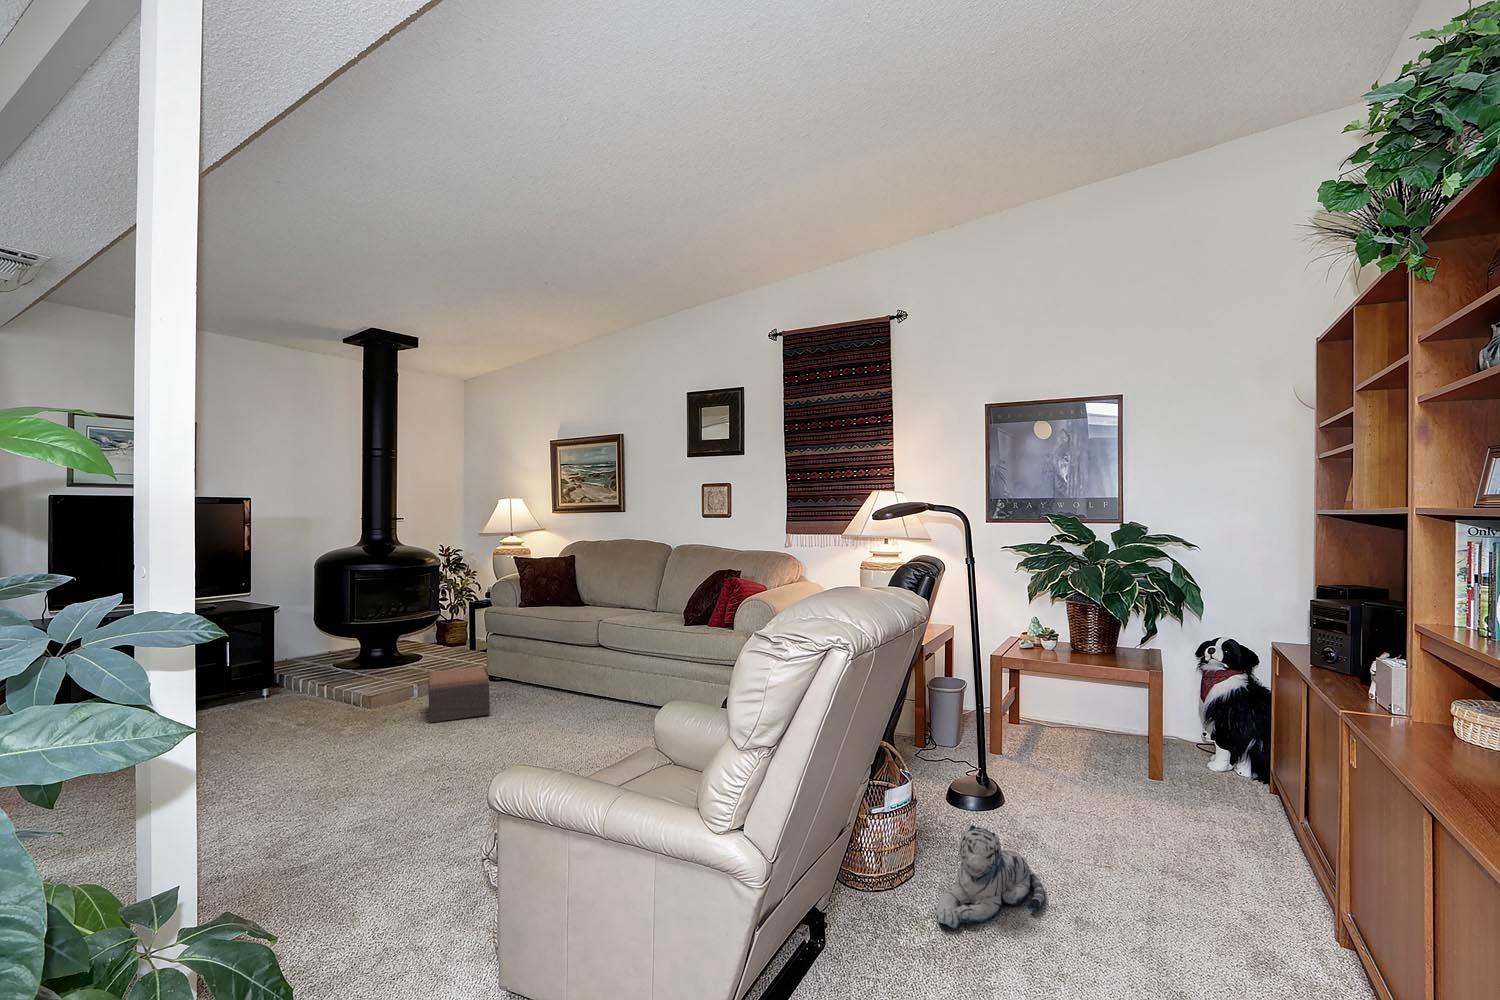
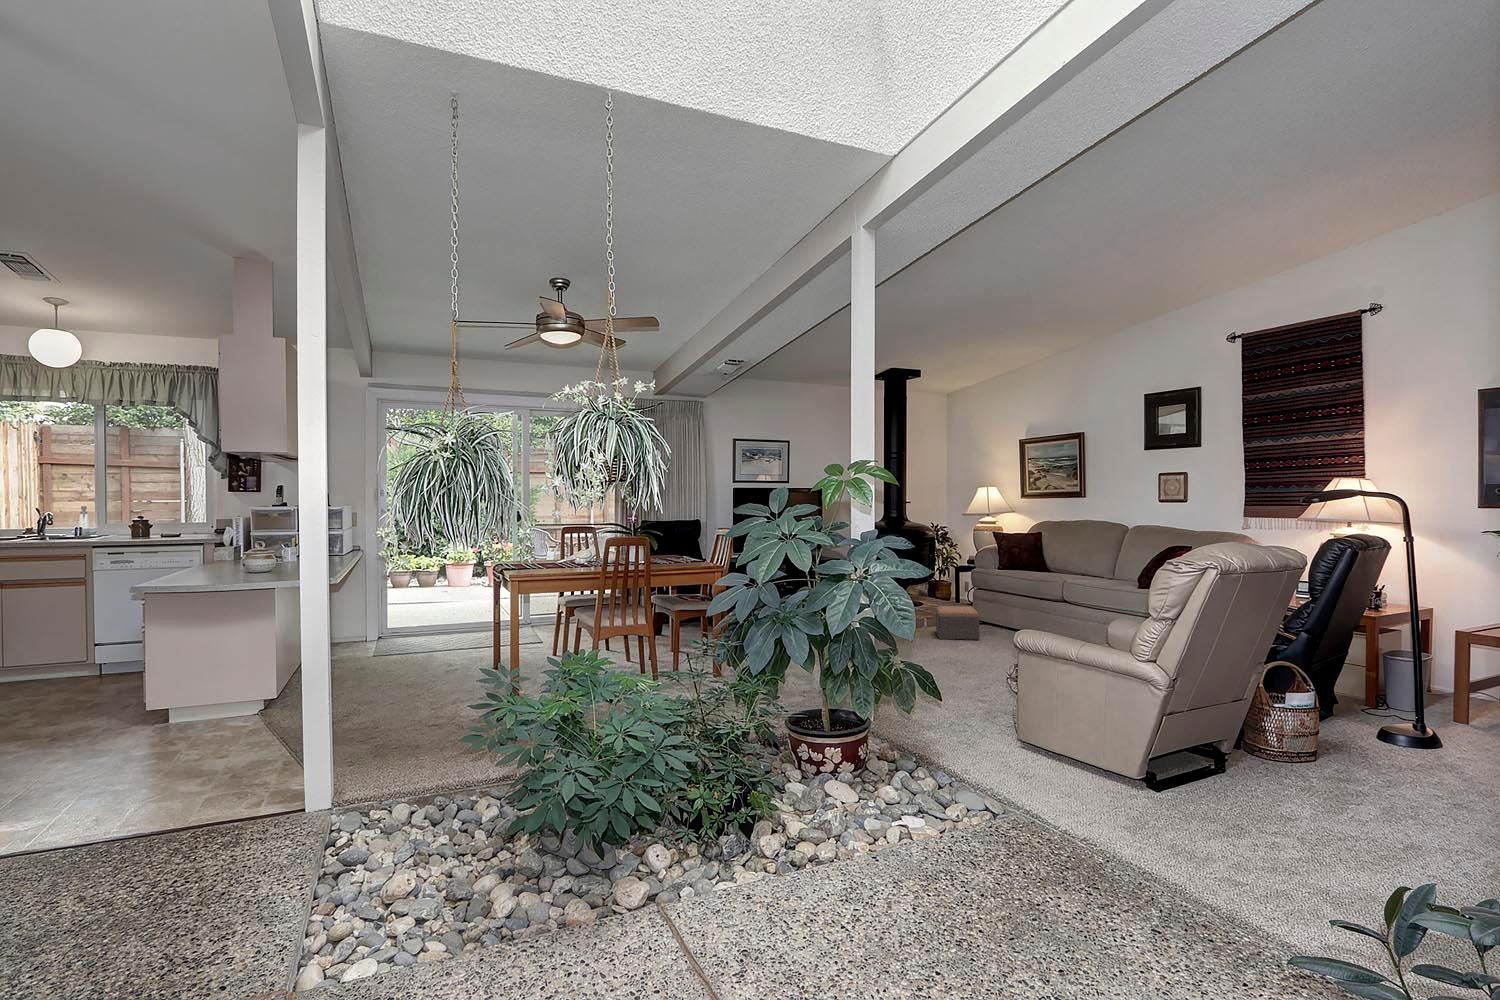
plush toy: present [936,825,1045,929] -> none [1327,723,1448,795]

